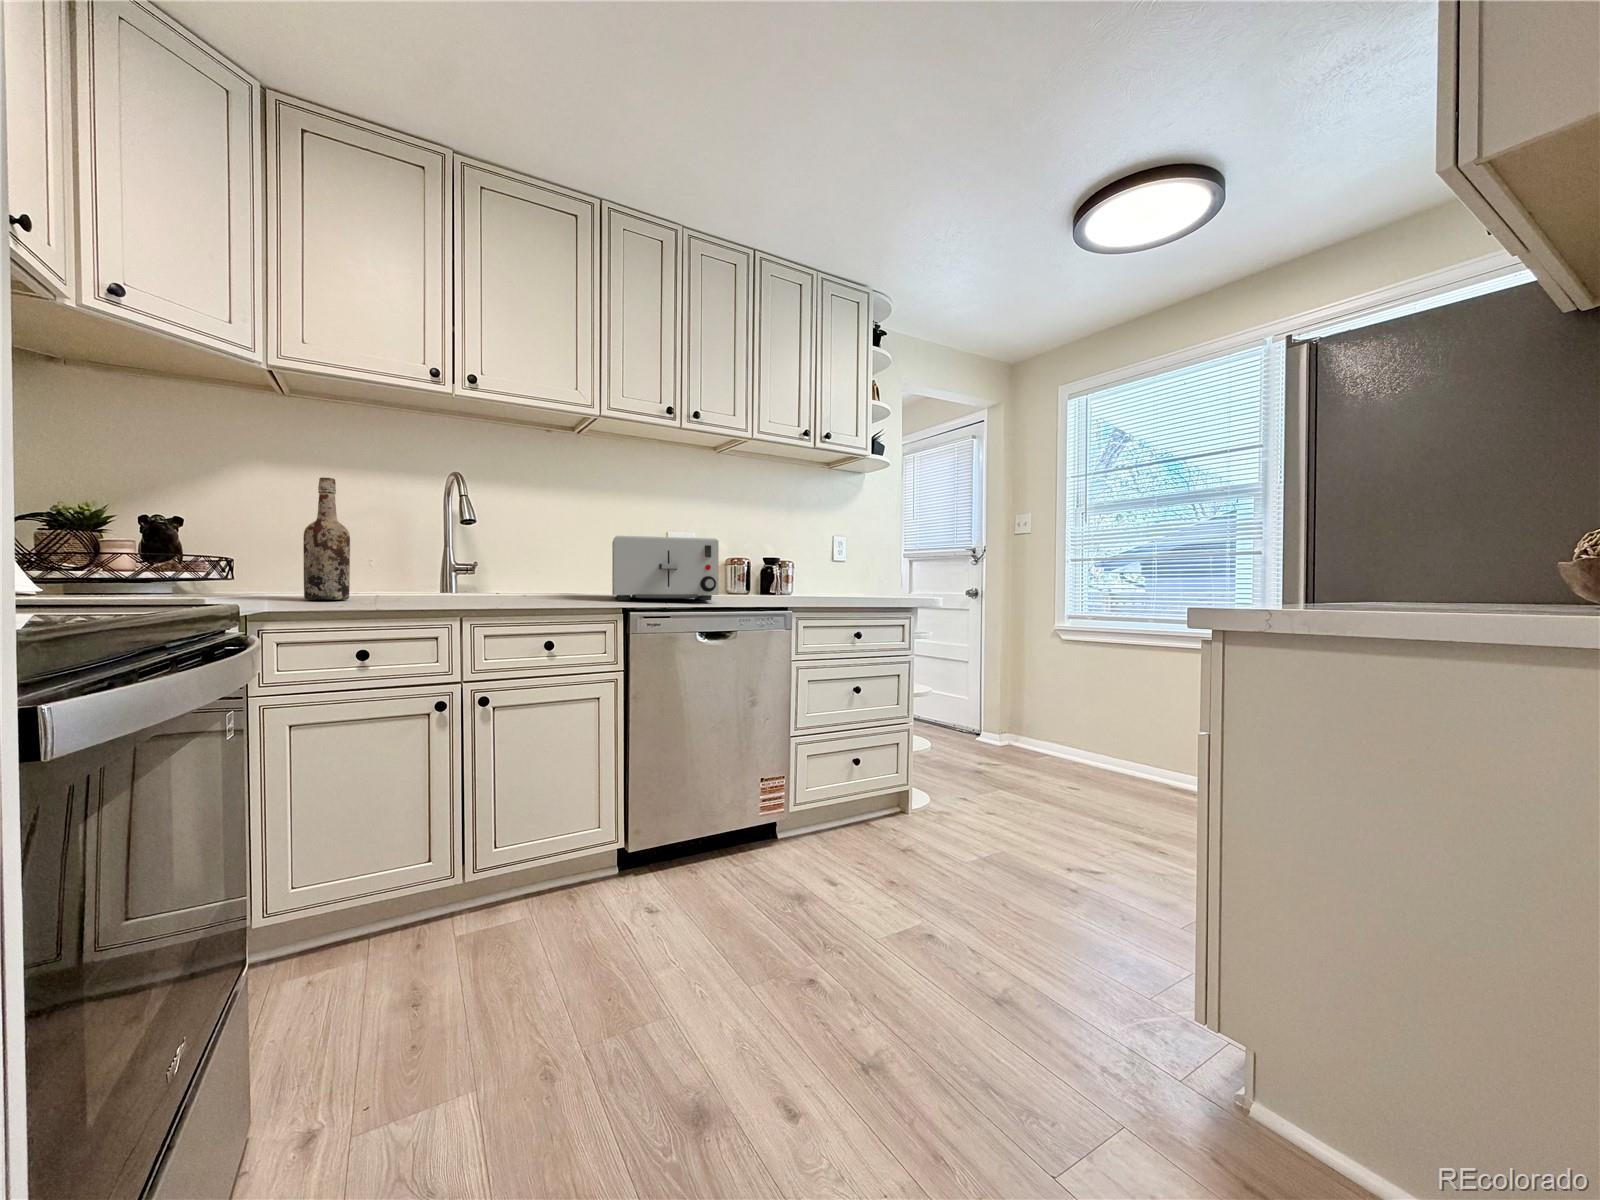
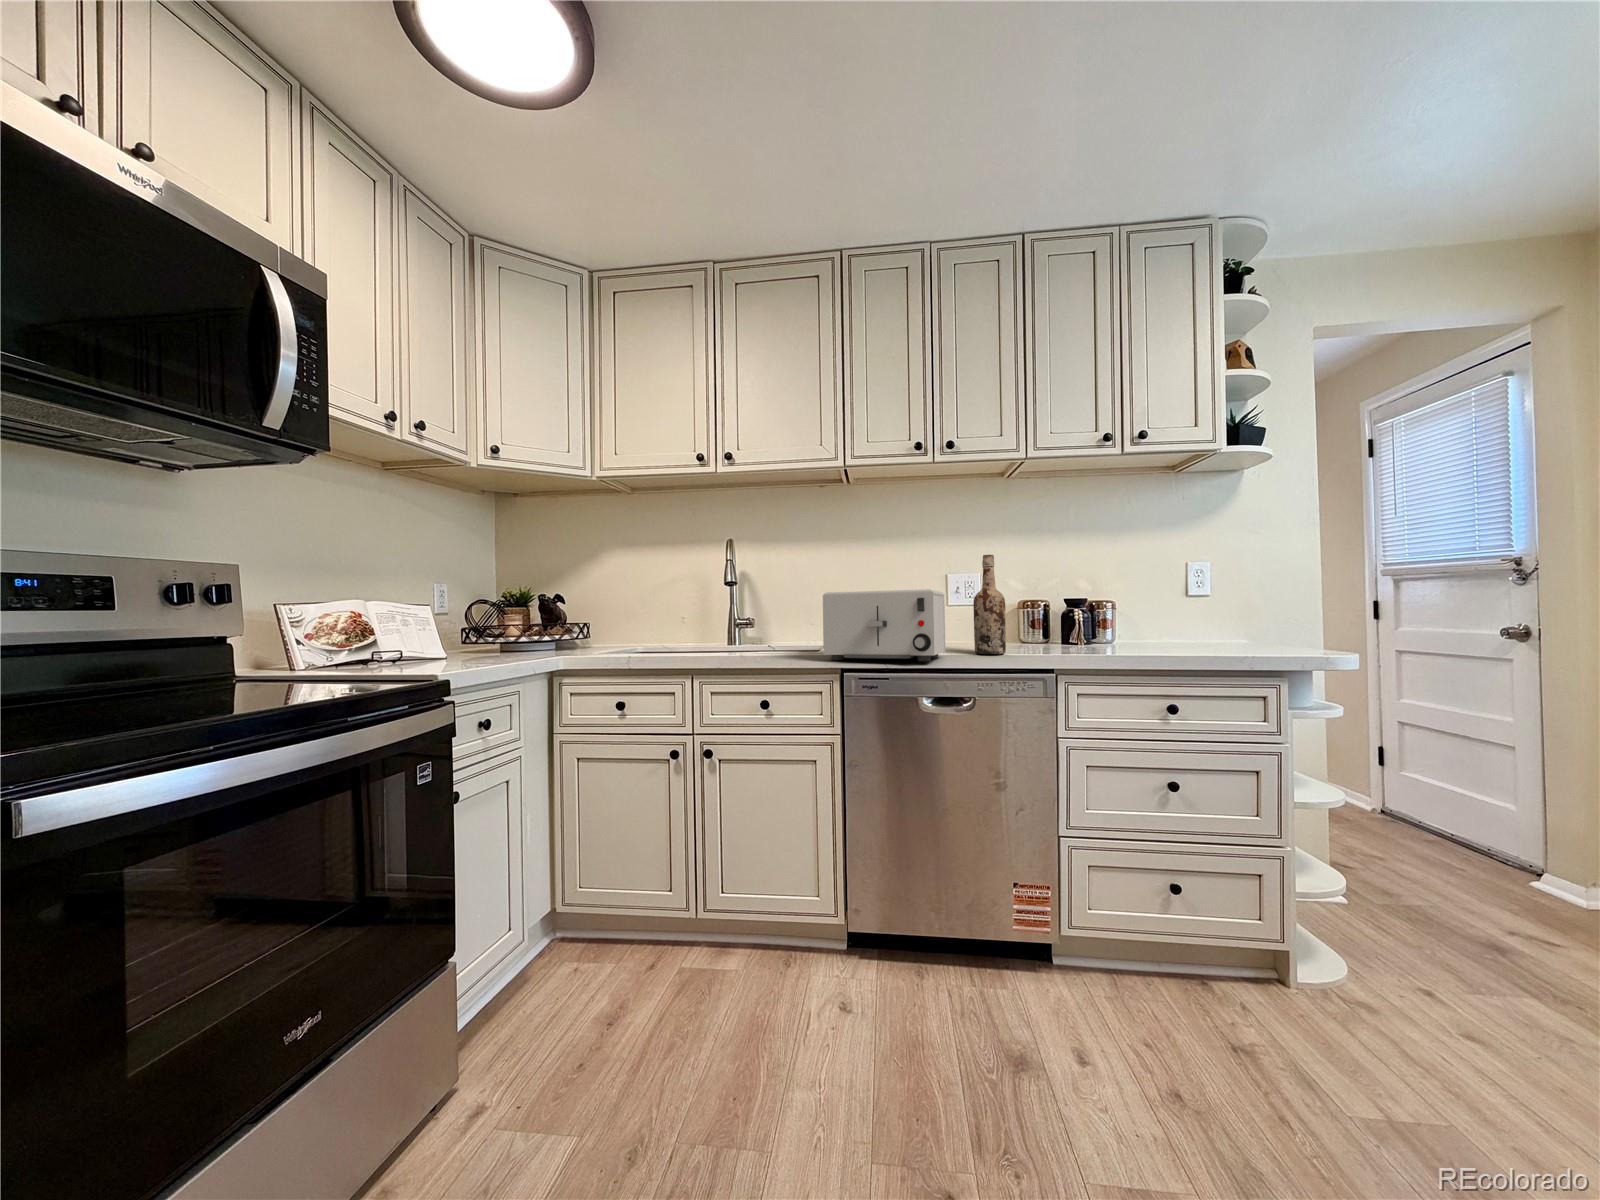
wine bottle: present [303,477,350,600] -> present [973,555,1006,654]

